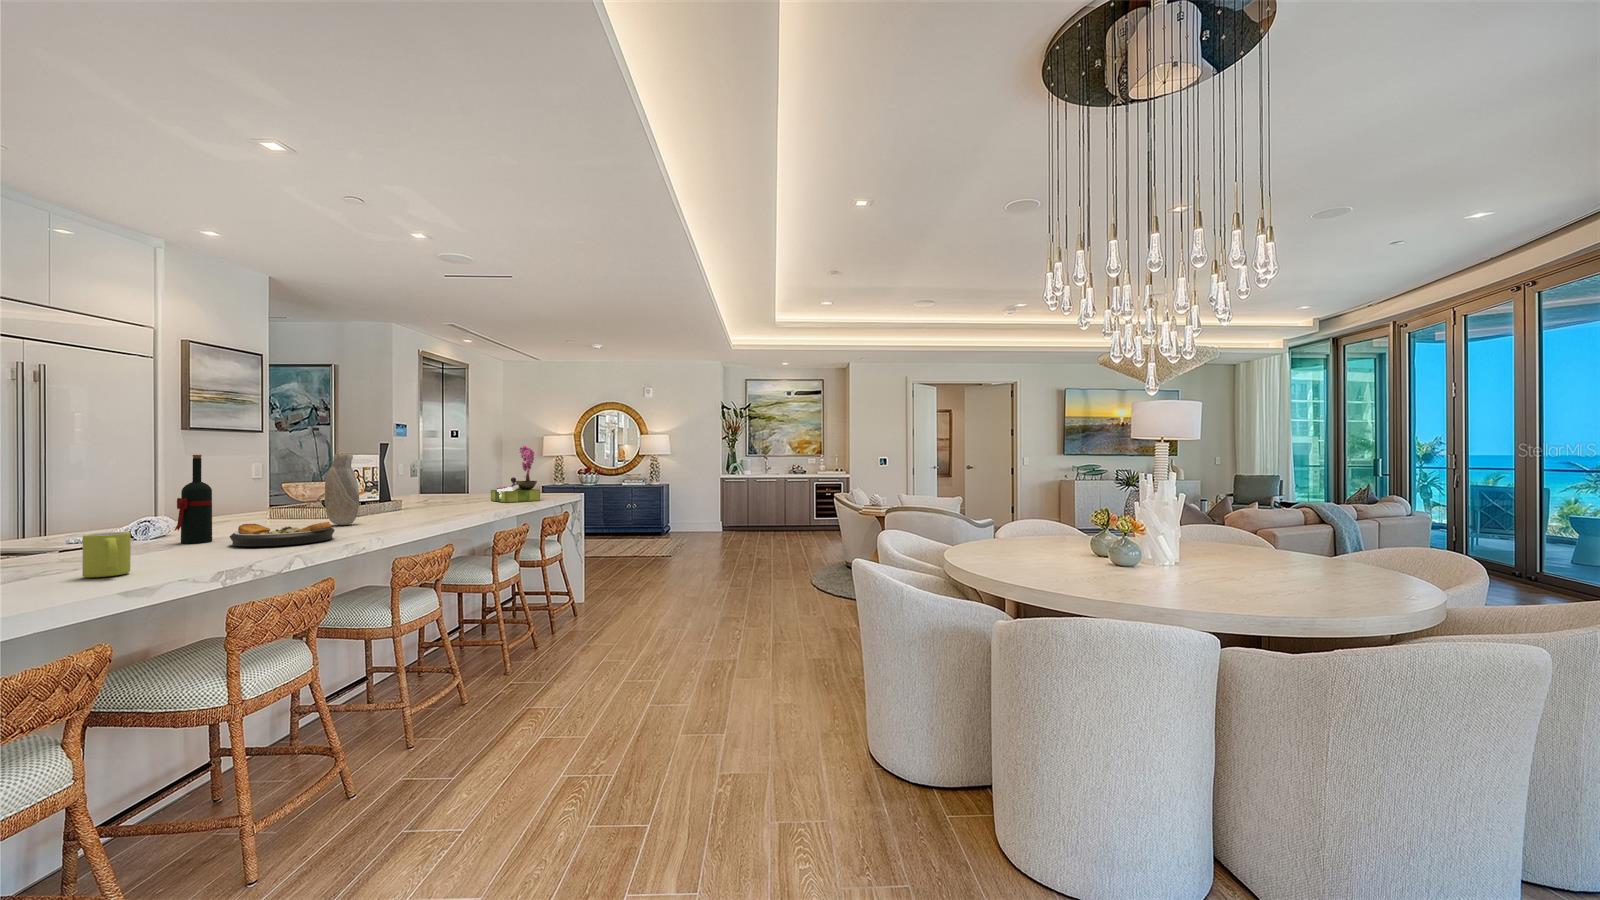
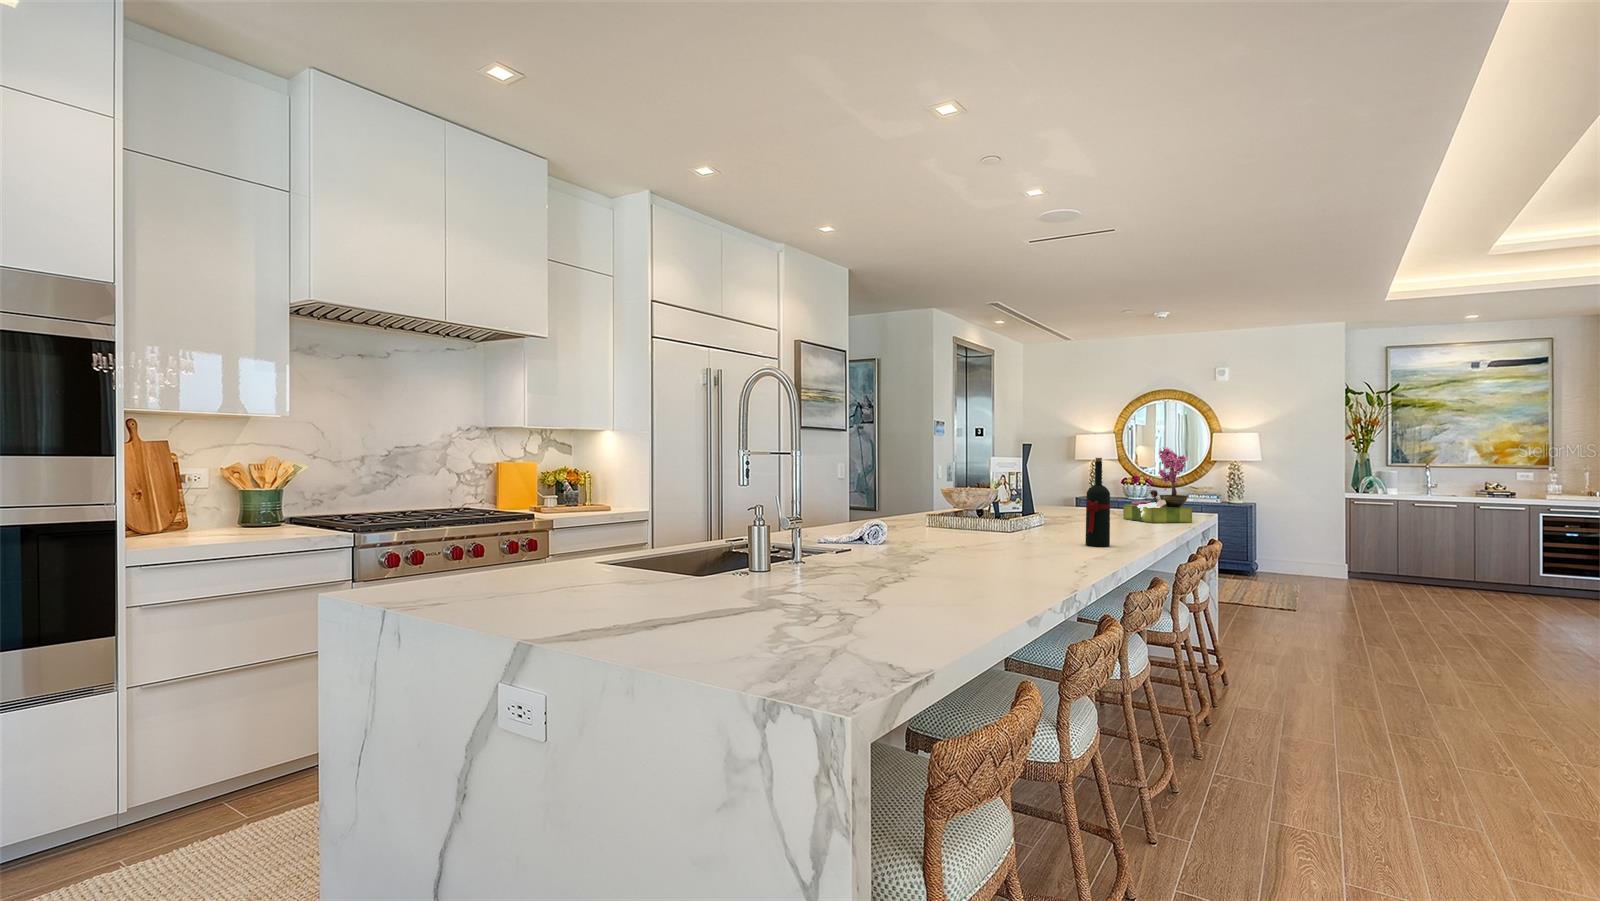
vase: present [325,454,359,525] -> none [1015,457,1049,541]
wine bottle: present [174,455,212,544] -> present [1085,458,1110,546]
plate: present [230,522,335,546] -> none [978,535,1075,564]
mug: present [83,532,131,577] -> none [934,539,972,587]

